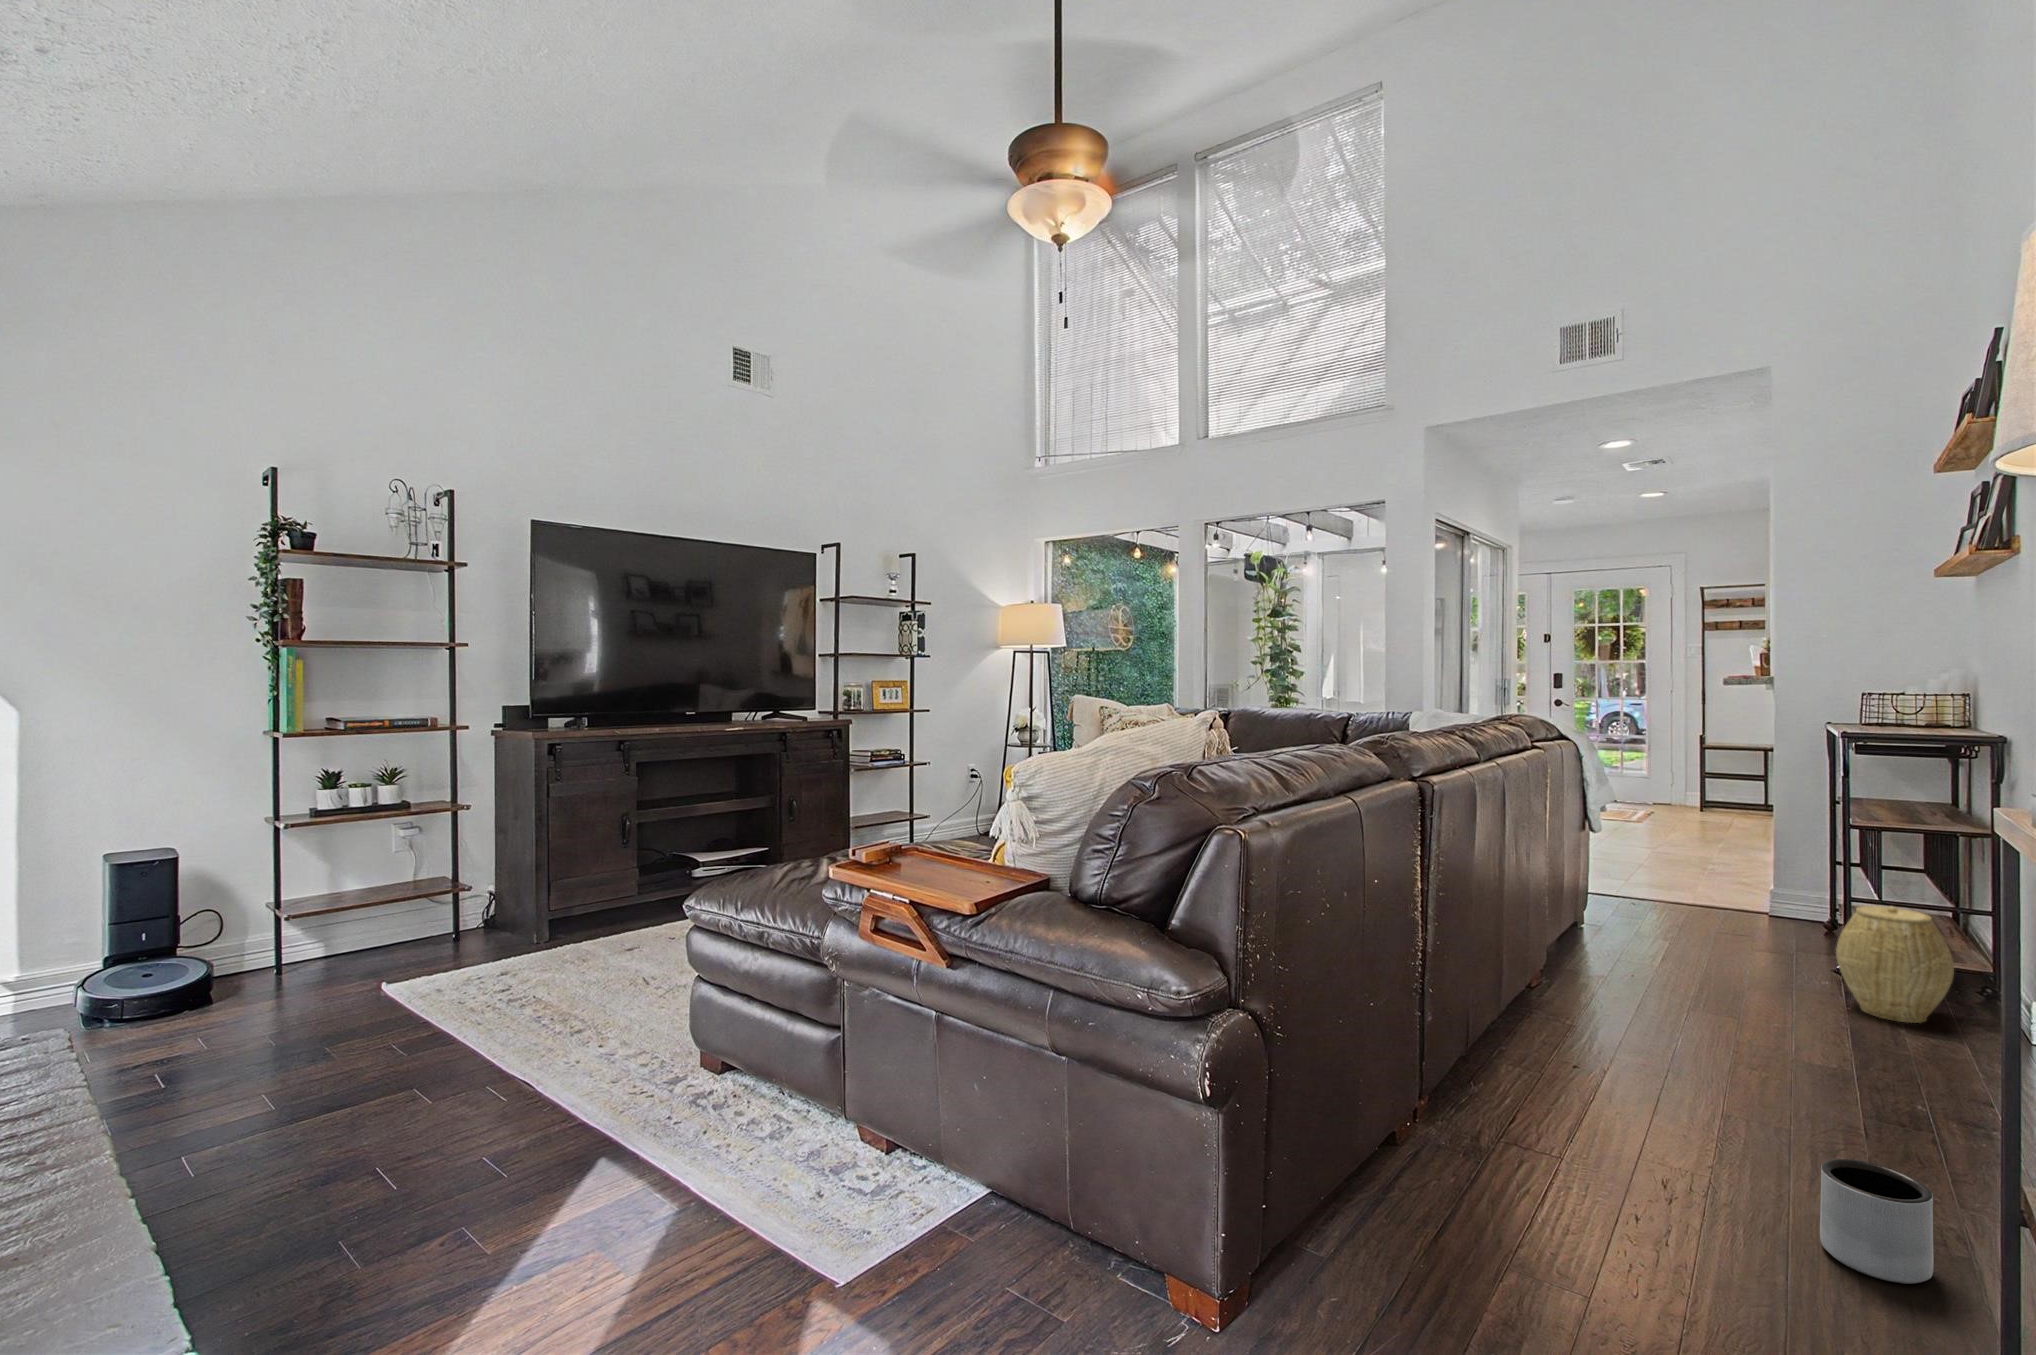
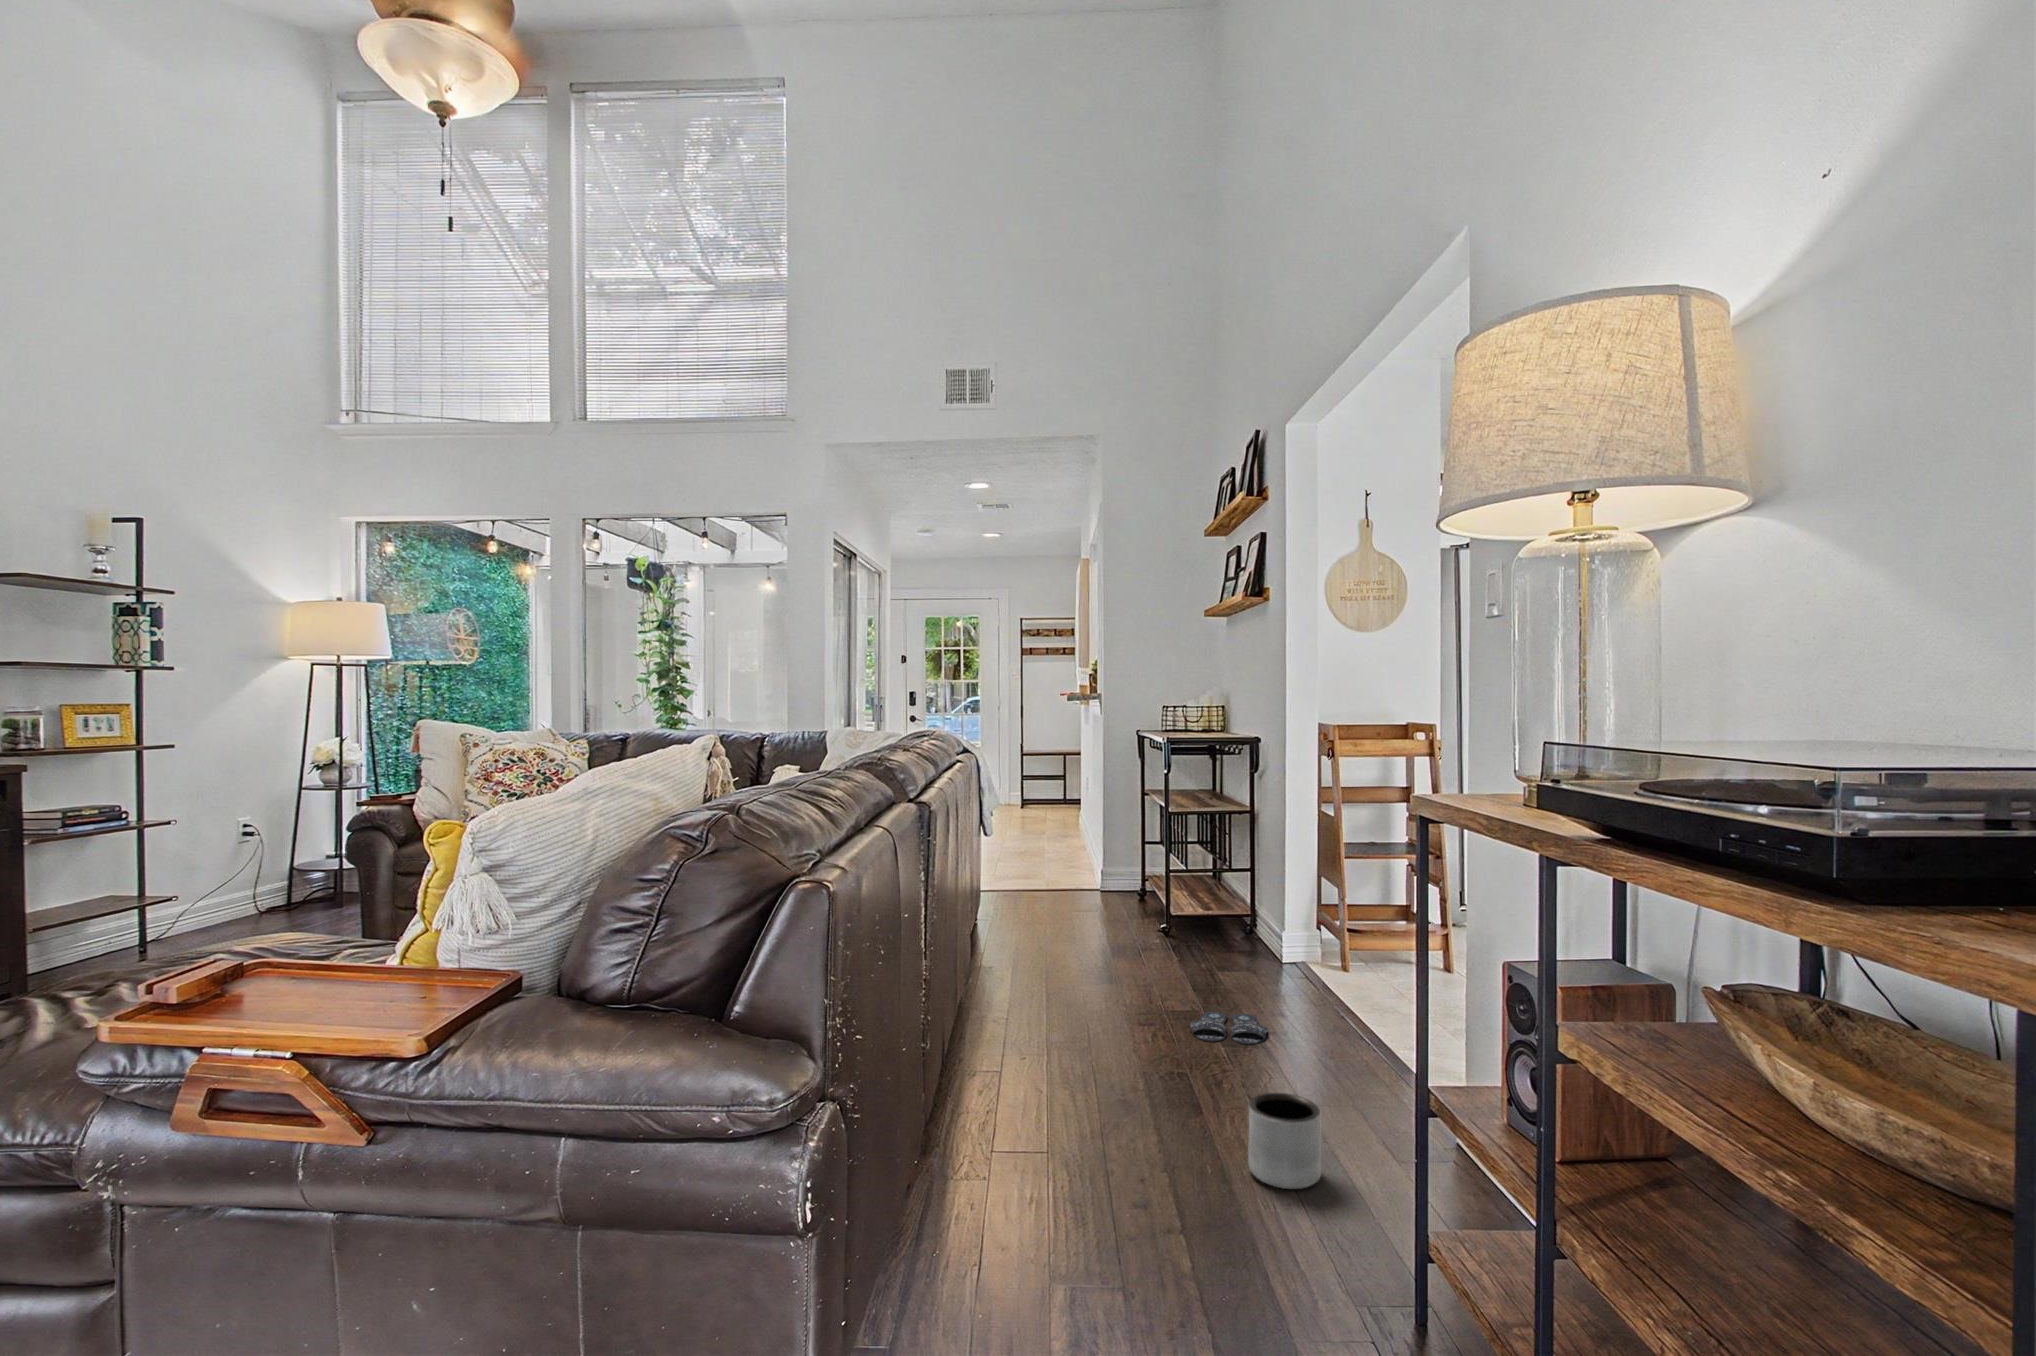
woven basket: present [1836,906,1954,1023] -> none [1171,874,1242,965]
slippers: none [1820,1070,1947,1120] -> present [1190,1012,1267,1045]

